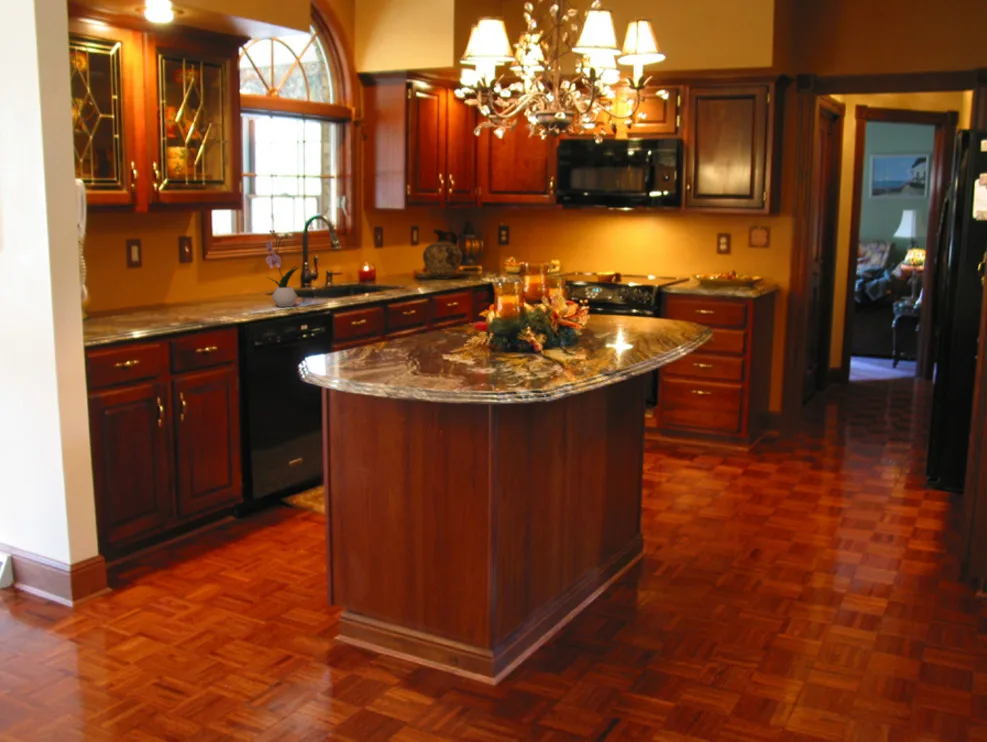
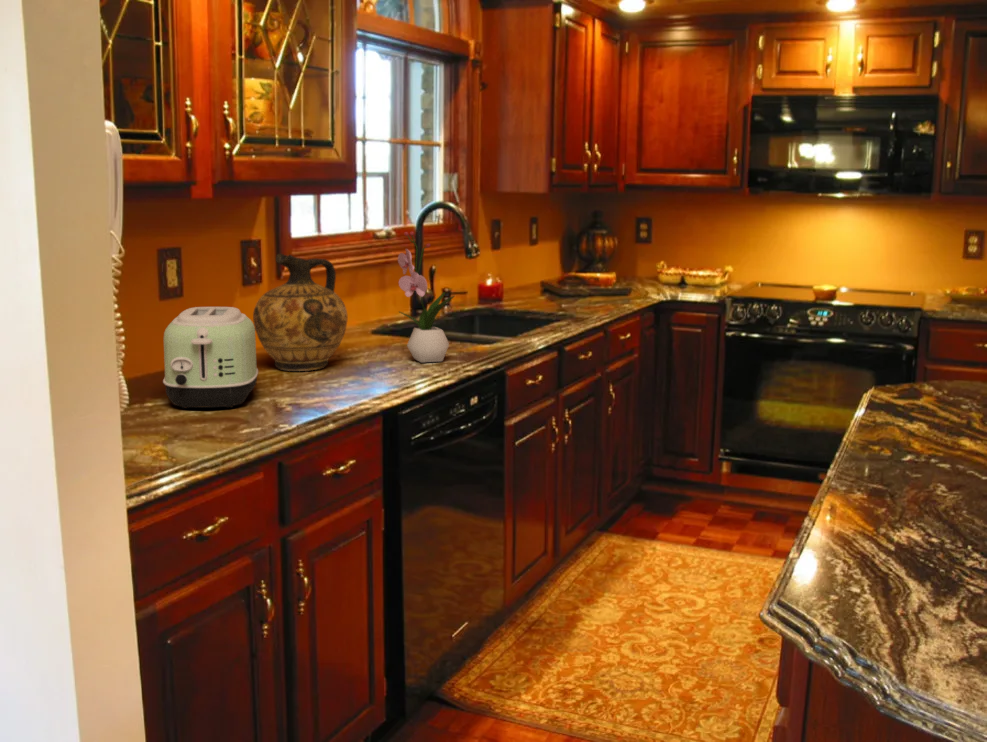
ceramic jug: present [423,229,462,279] -> present [253,254,347,371]
toaster: none [119,270,173,322] -> present [163,307,258,408]

